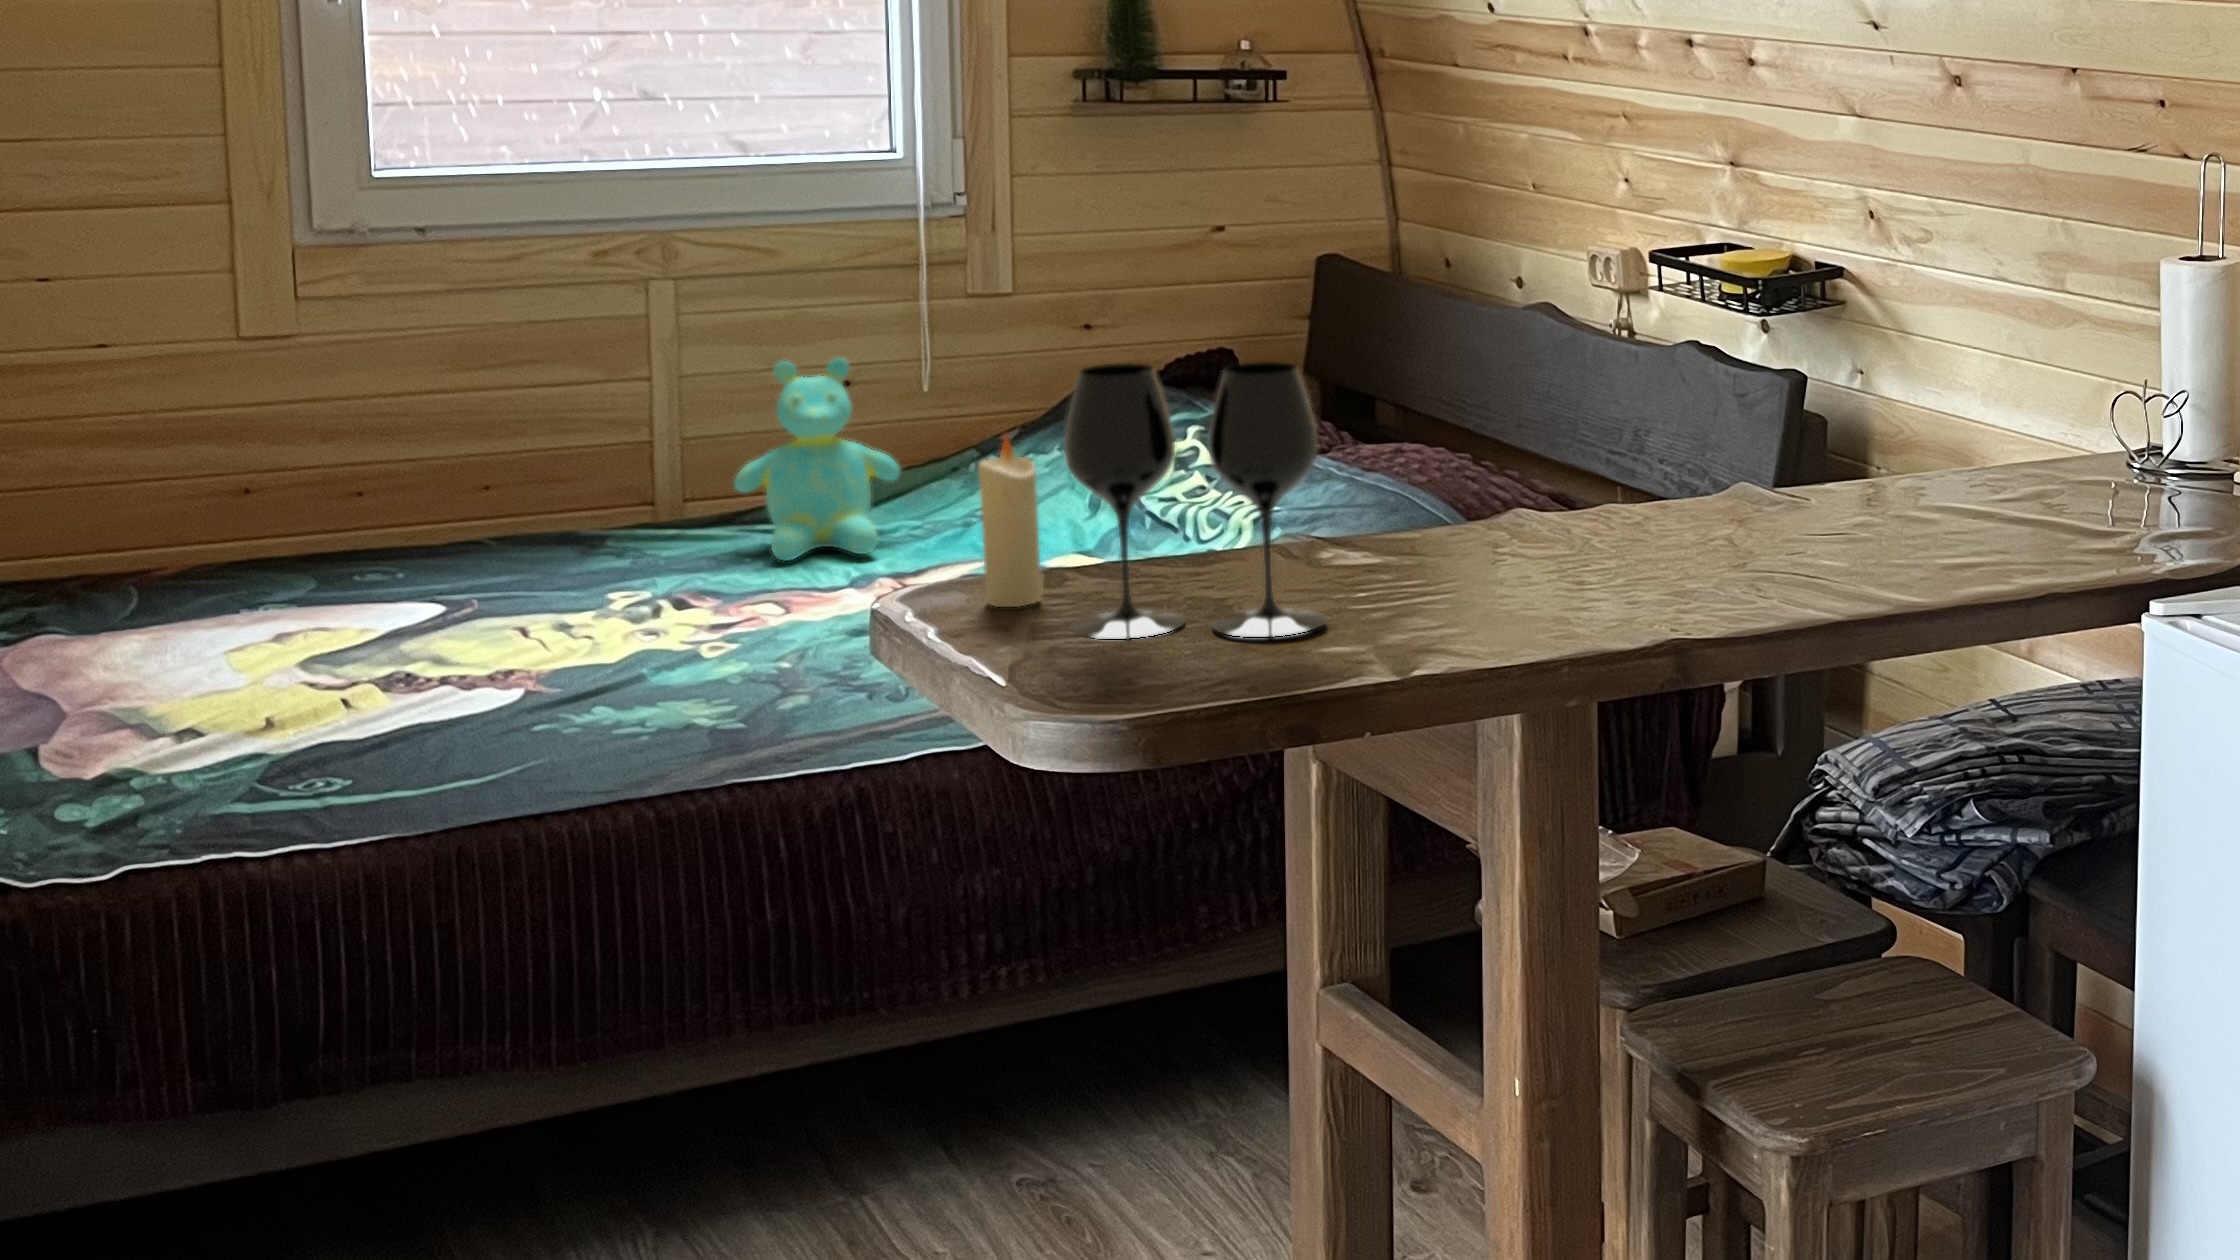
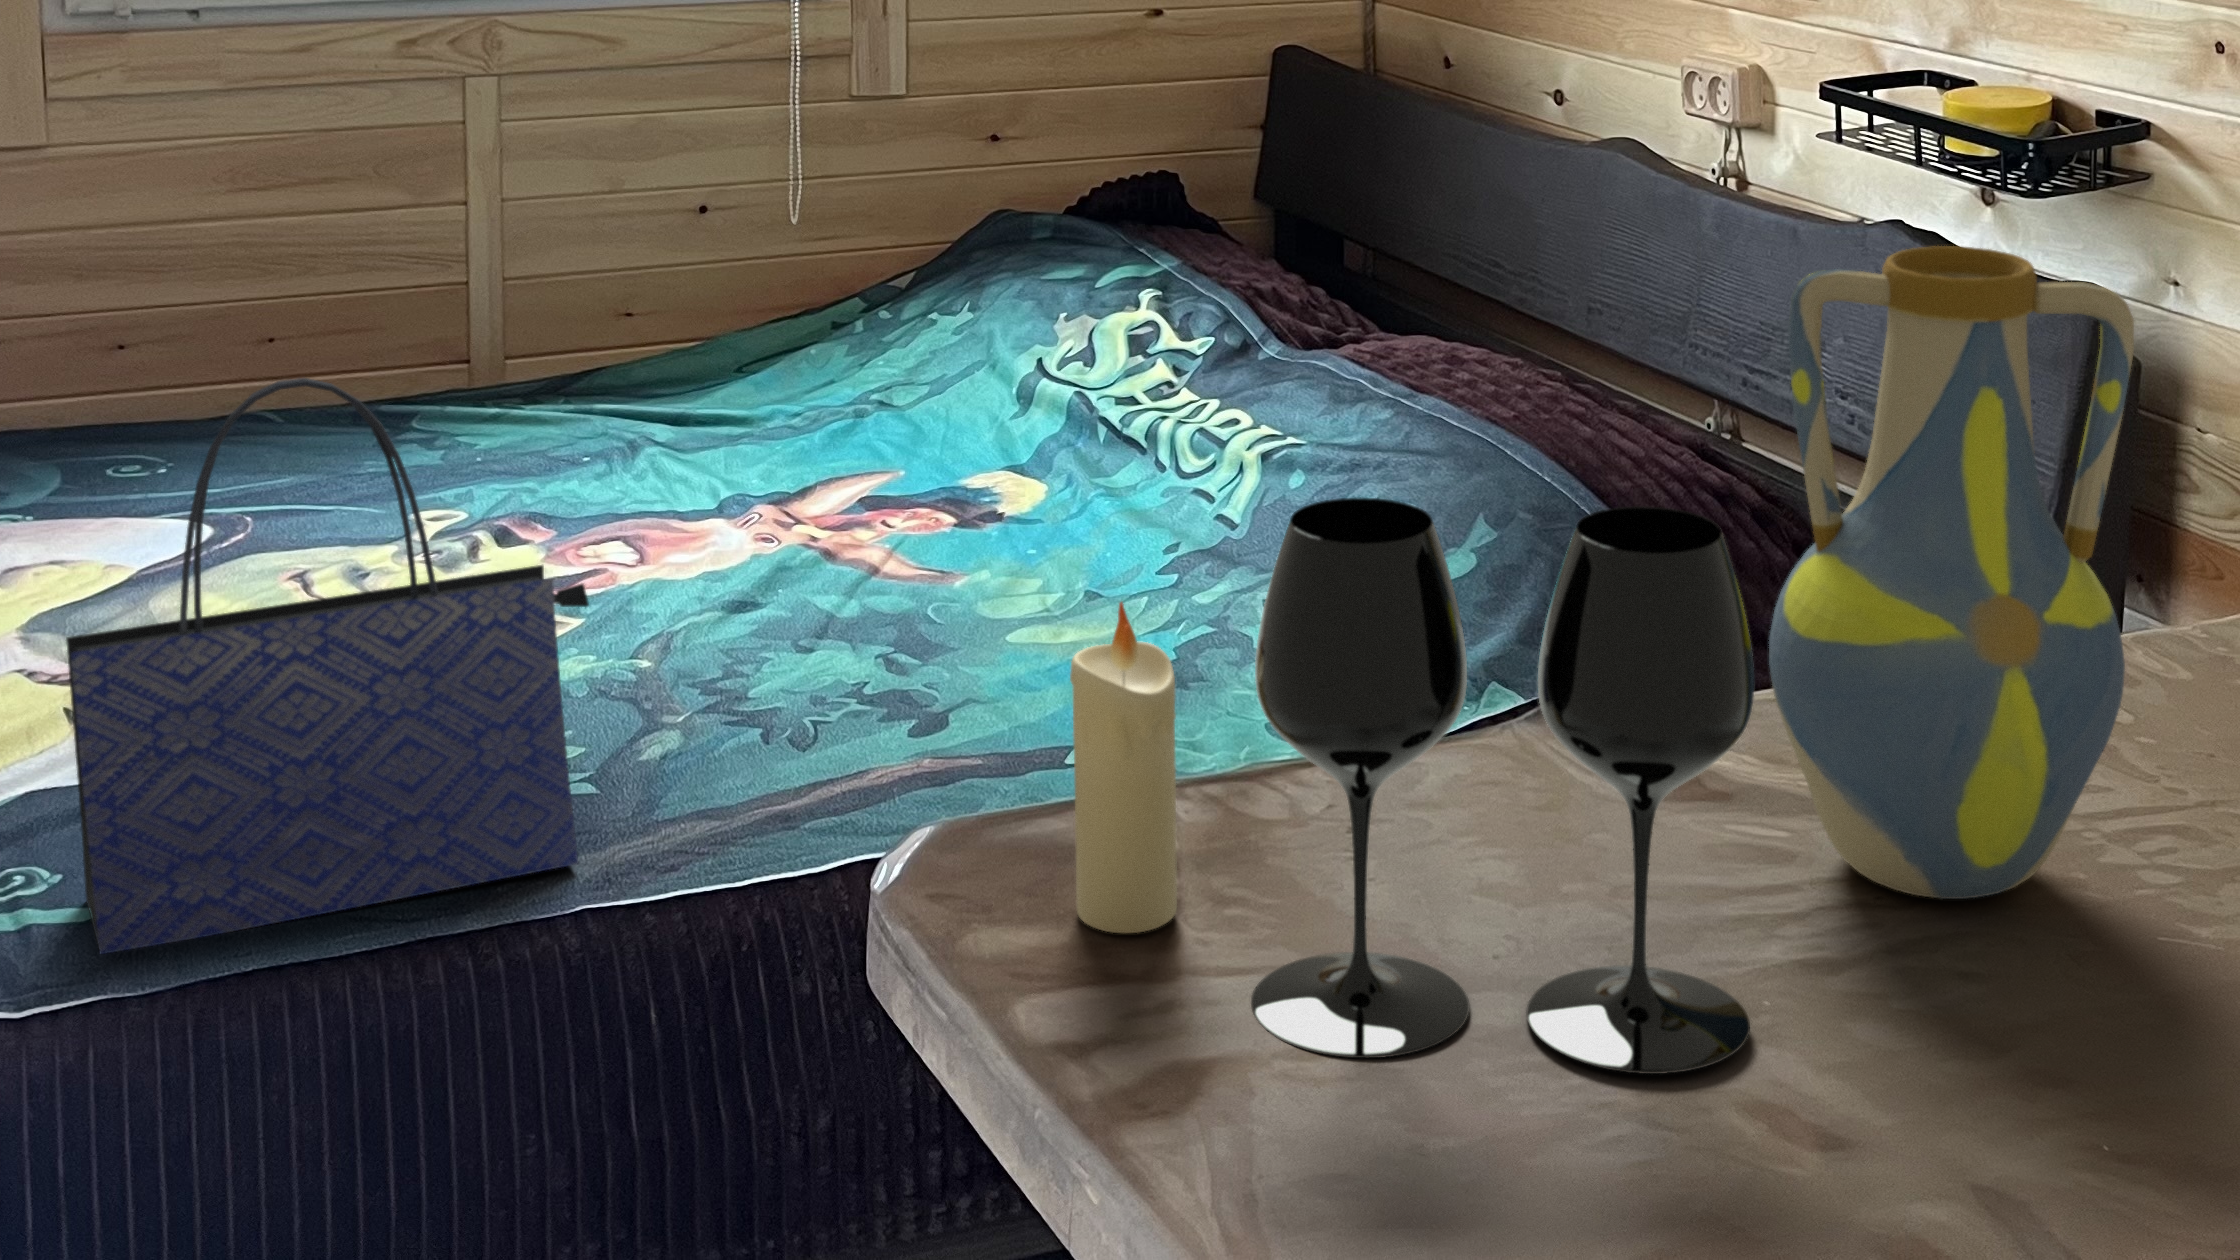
vase: none [1373,248,1555,586] -> present [1769,246,2134,899]
teddy bear: present [734,358,900,561] -> none [569,192,775,463]
tote bag: none [360,427,736,817] -> present [66,378,589,954]

